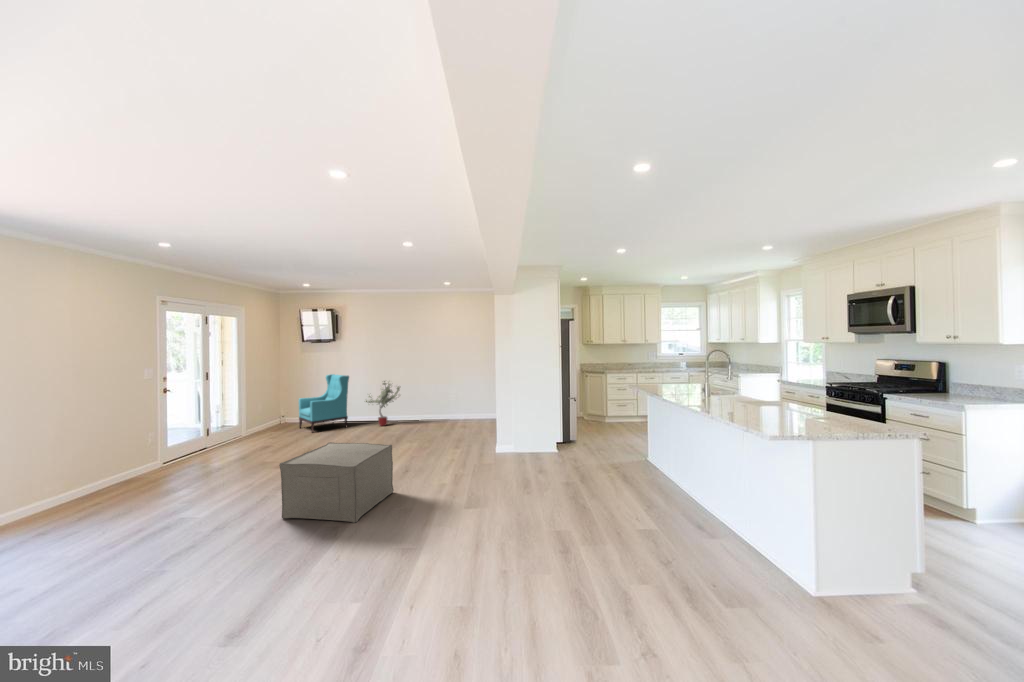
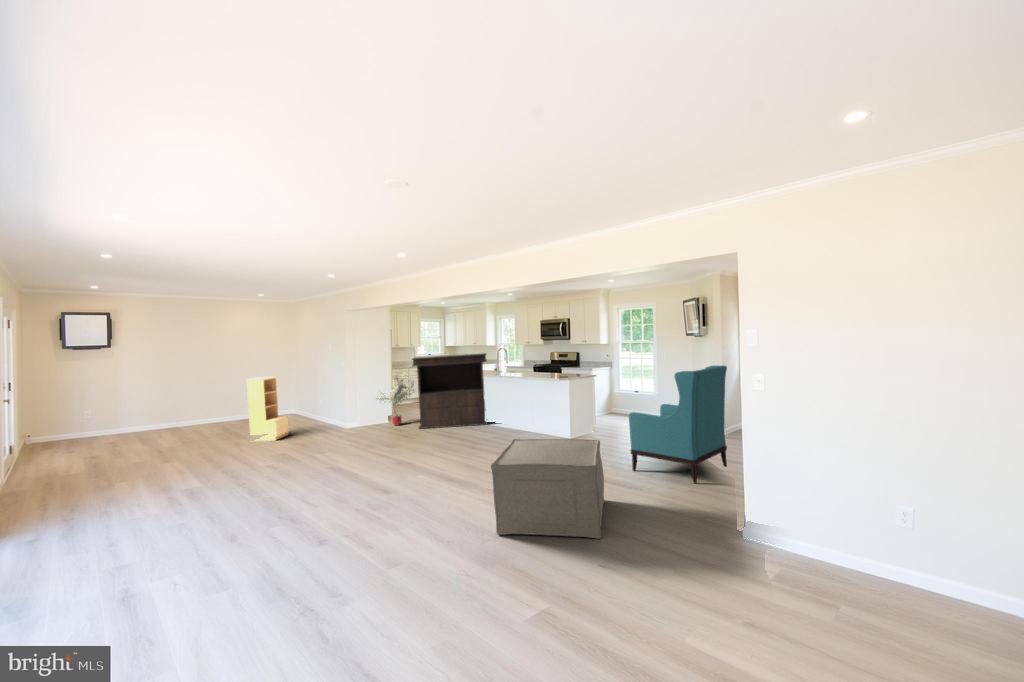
console table: none [399,365,466,430] -> present [412,353,488,429]
armchair: present [299,374,349,433] -> present [629,365,727,483]
bookshelf: none [245,379,282,438] -> present [247,376,289,442]
ottoman: present [279,442,394,523] -> present [491,439,605,539]

